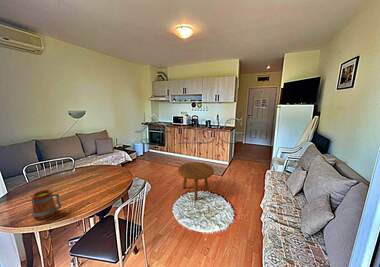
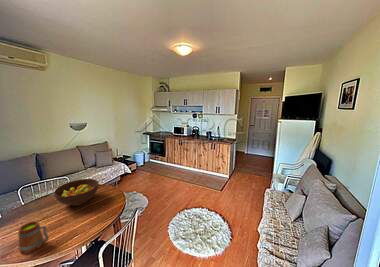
fruit bowl: none [62,158,105,182] -> present [54,179,99,206]
footstool: present [178,162,214,200] -> none [176,177,212,219]

